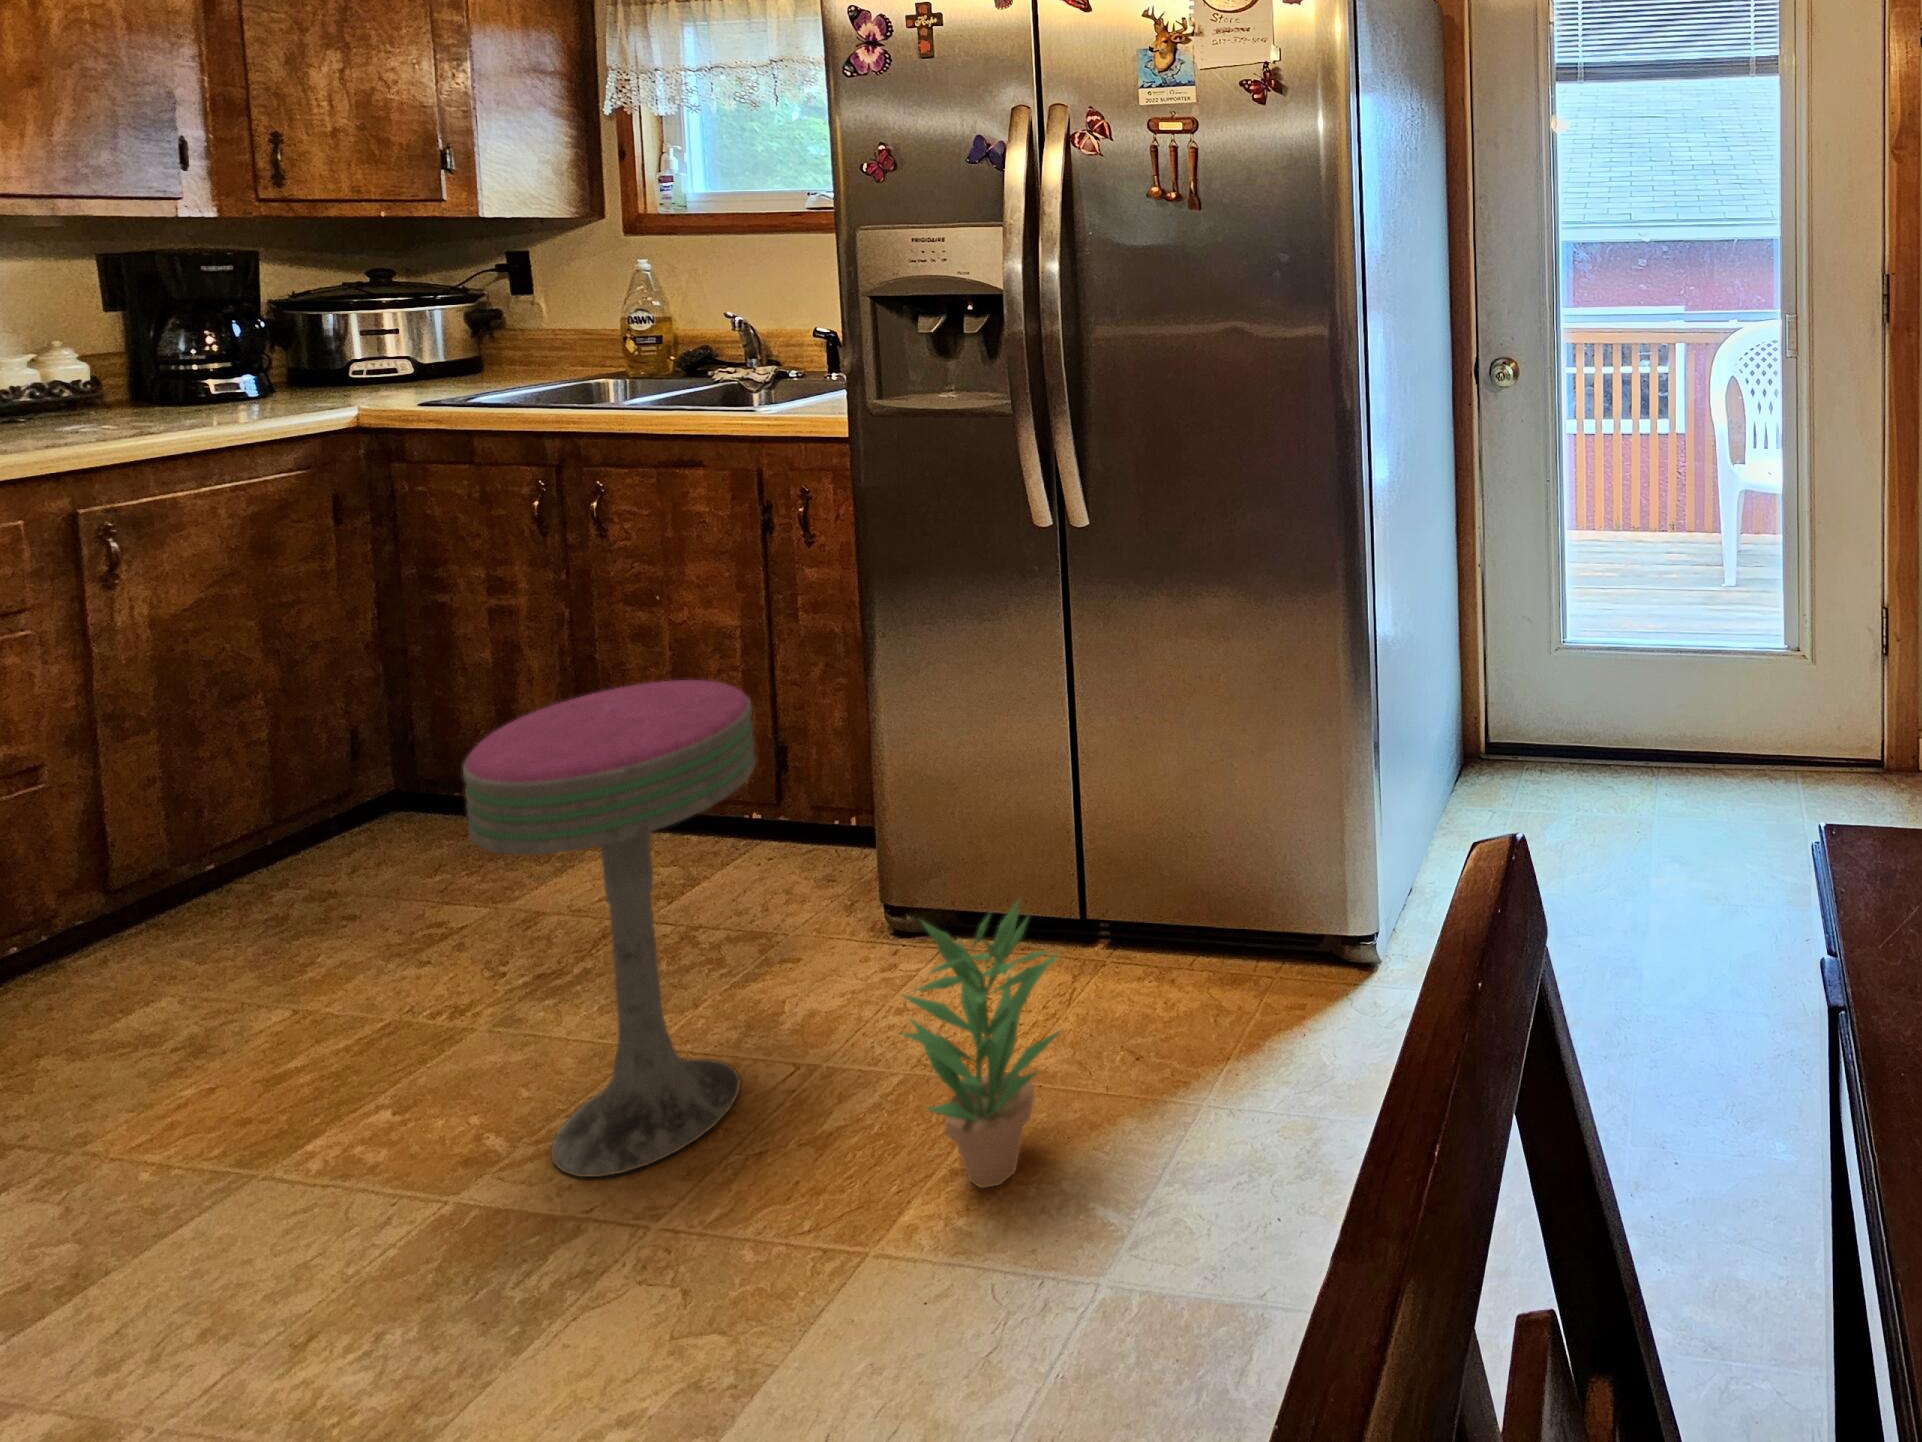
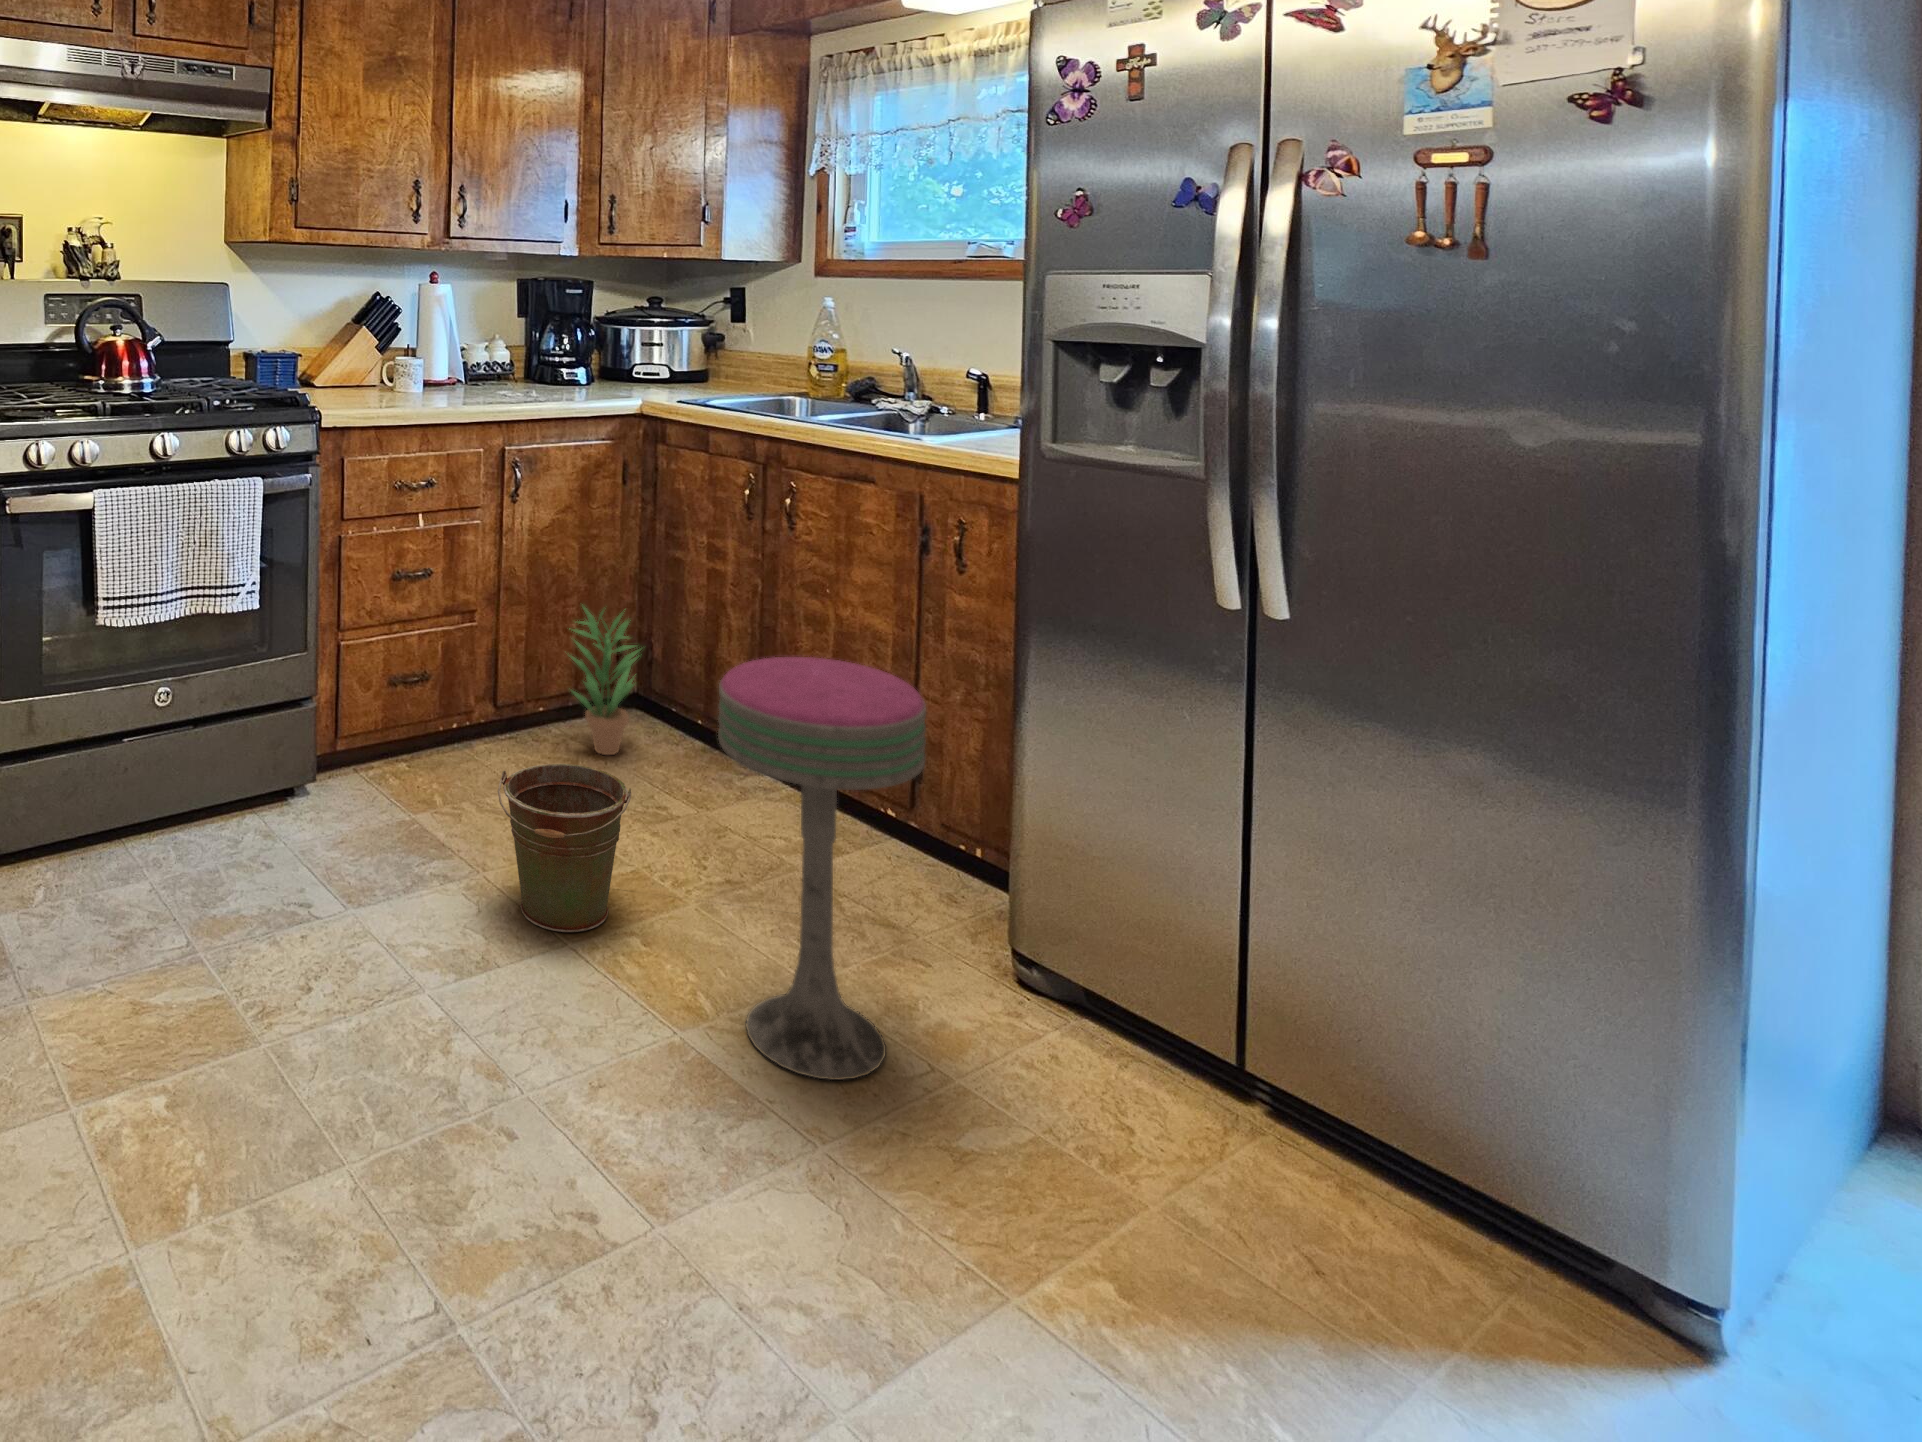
potted plant: present [903,898,1061,1188] -> present [571,606,639,755]
bucket: none [75,928,350,1192] -> present [498,764,631,932]

